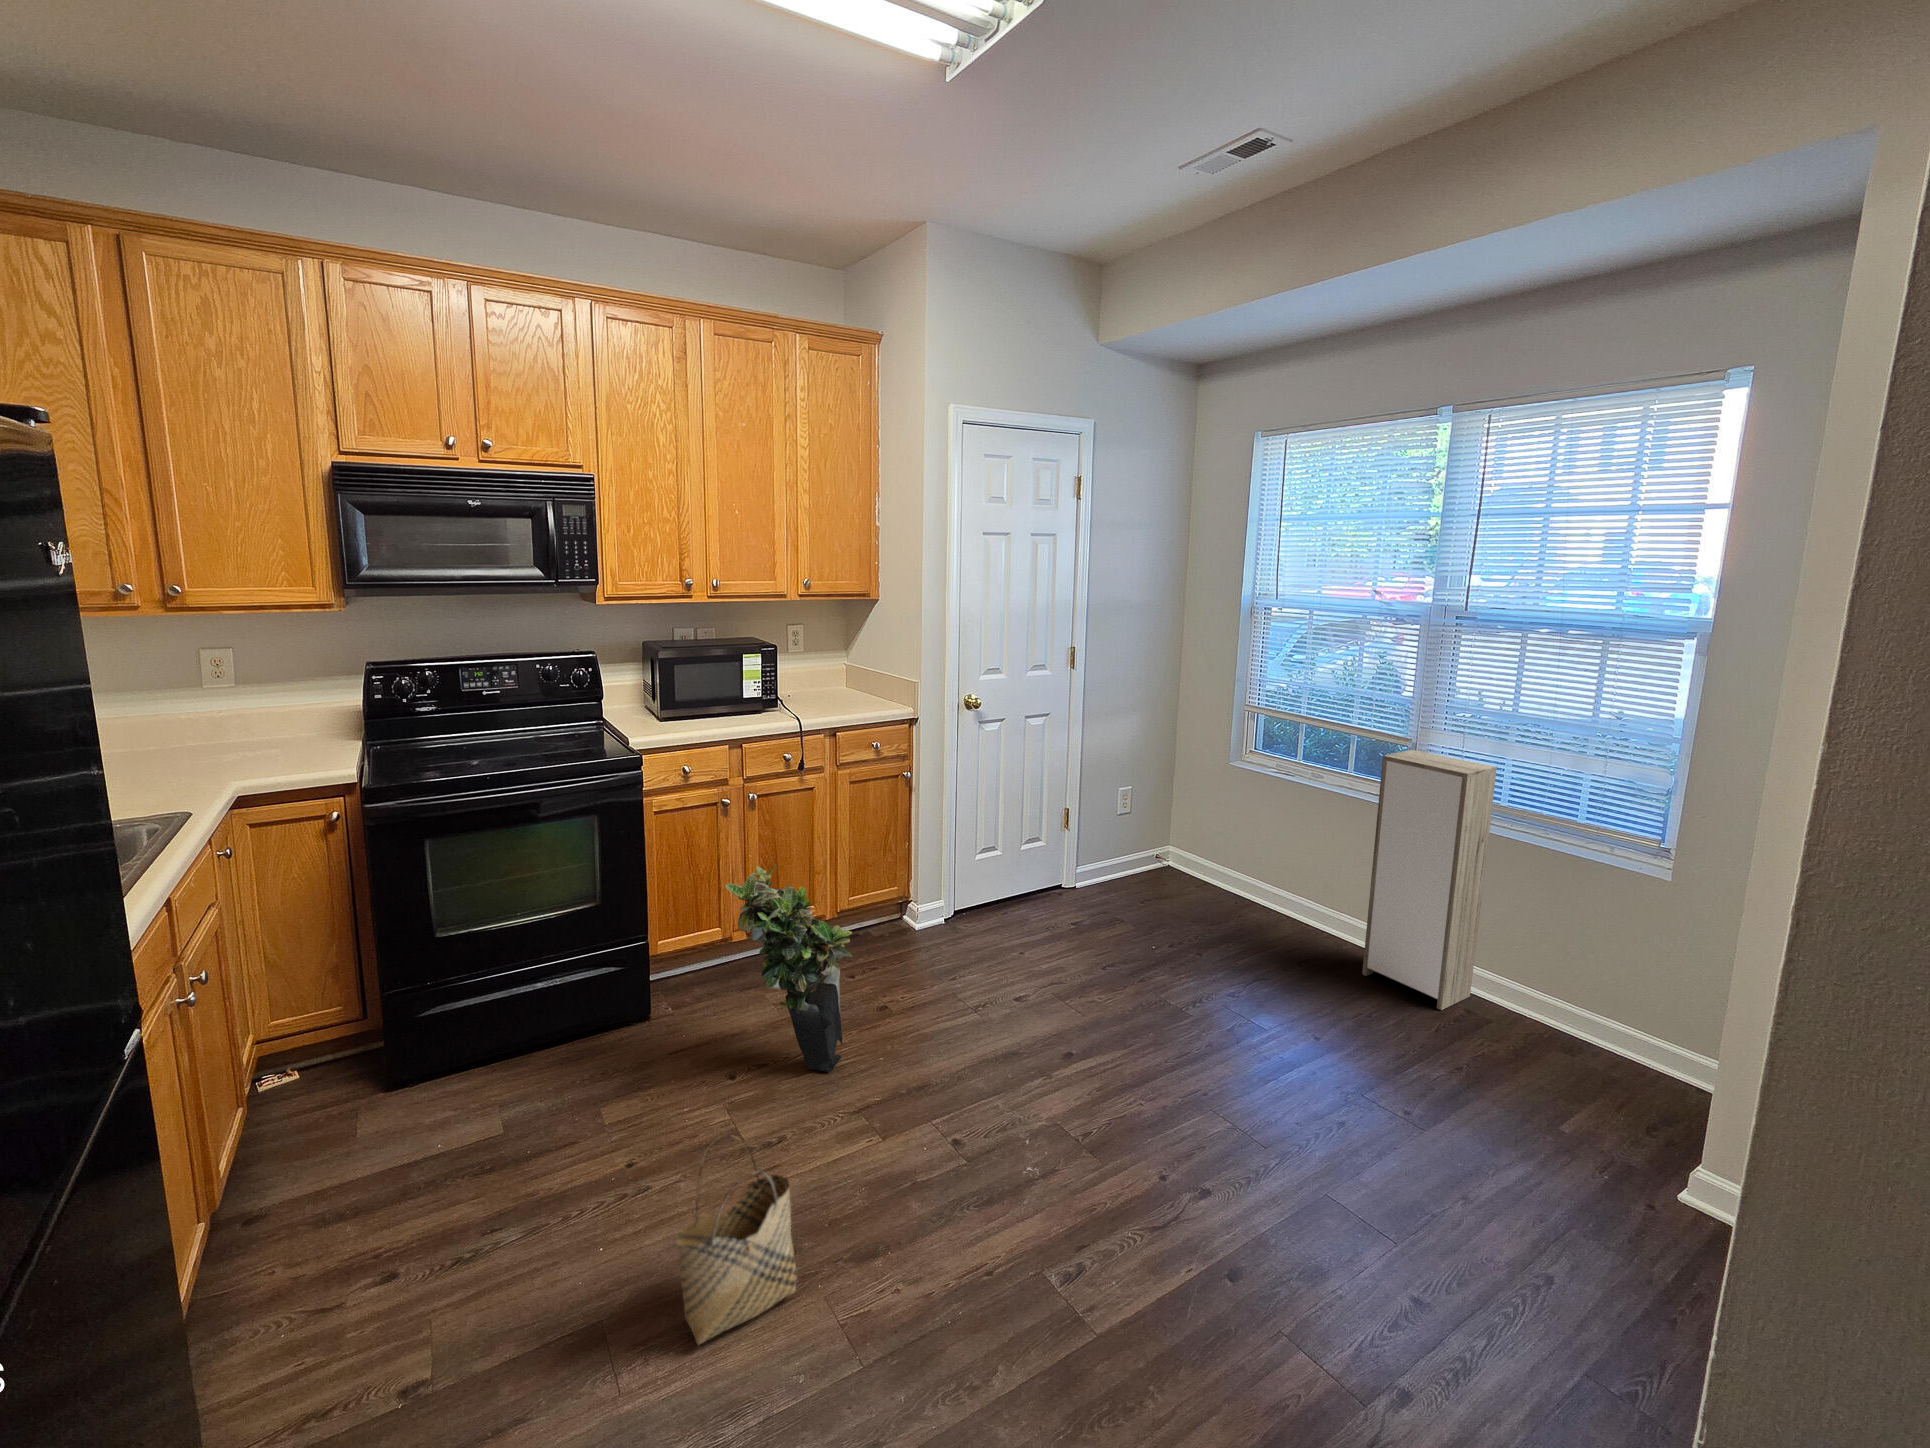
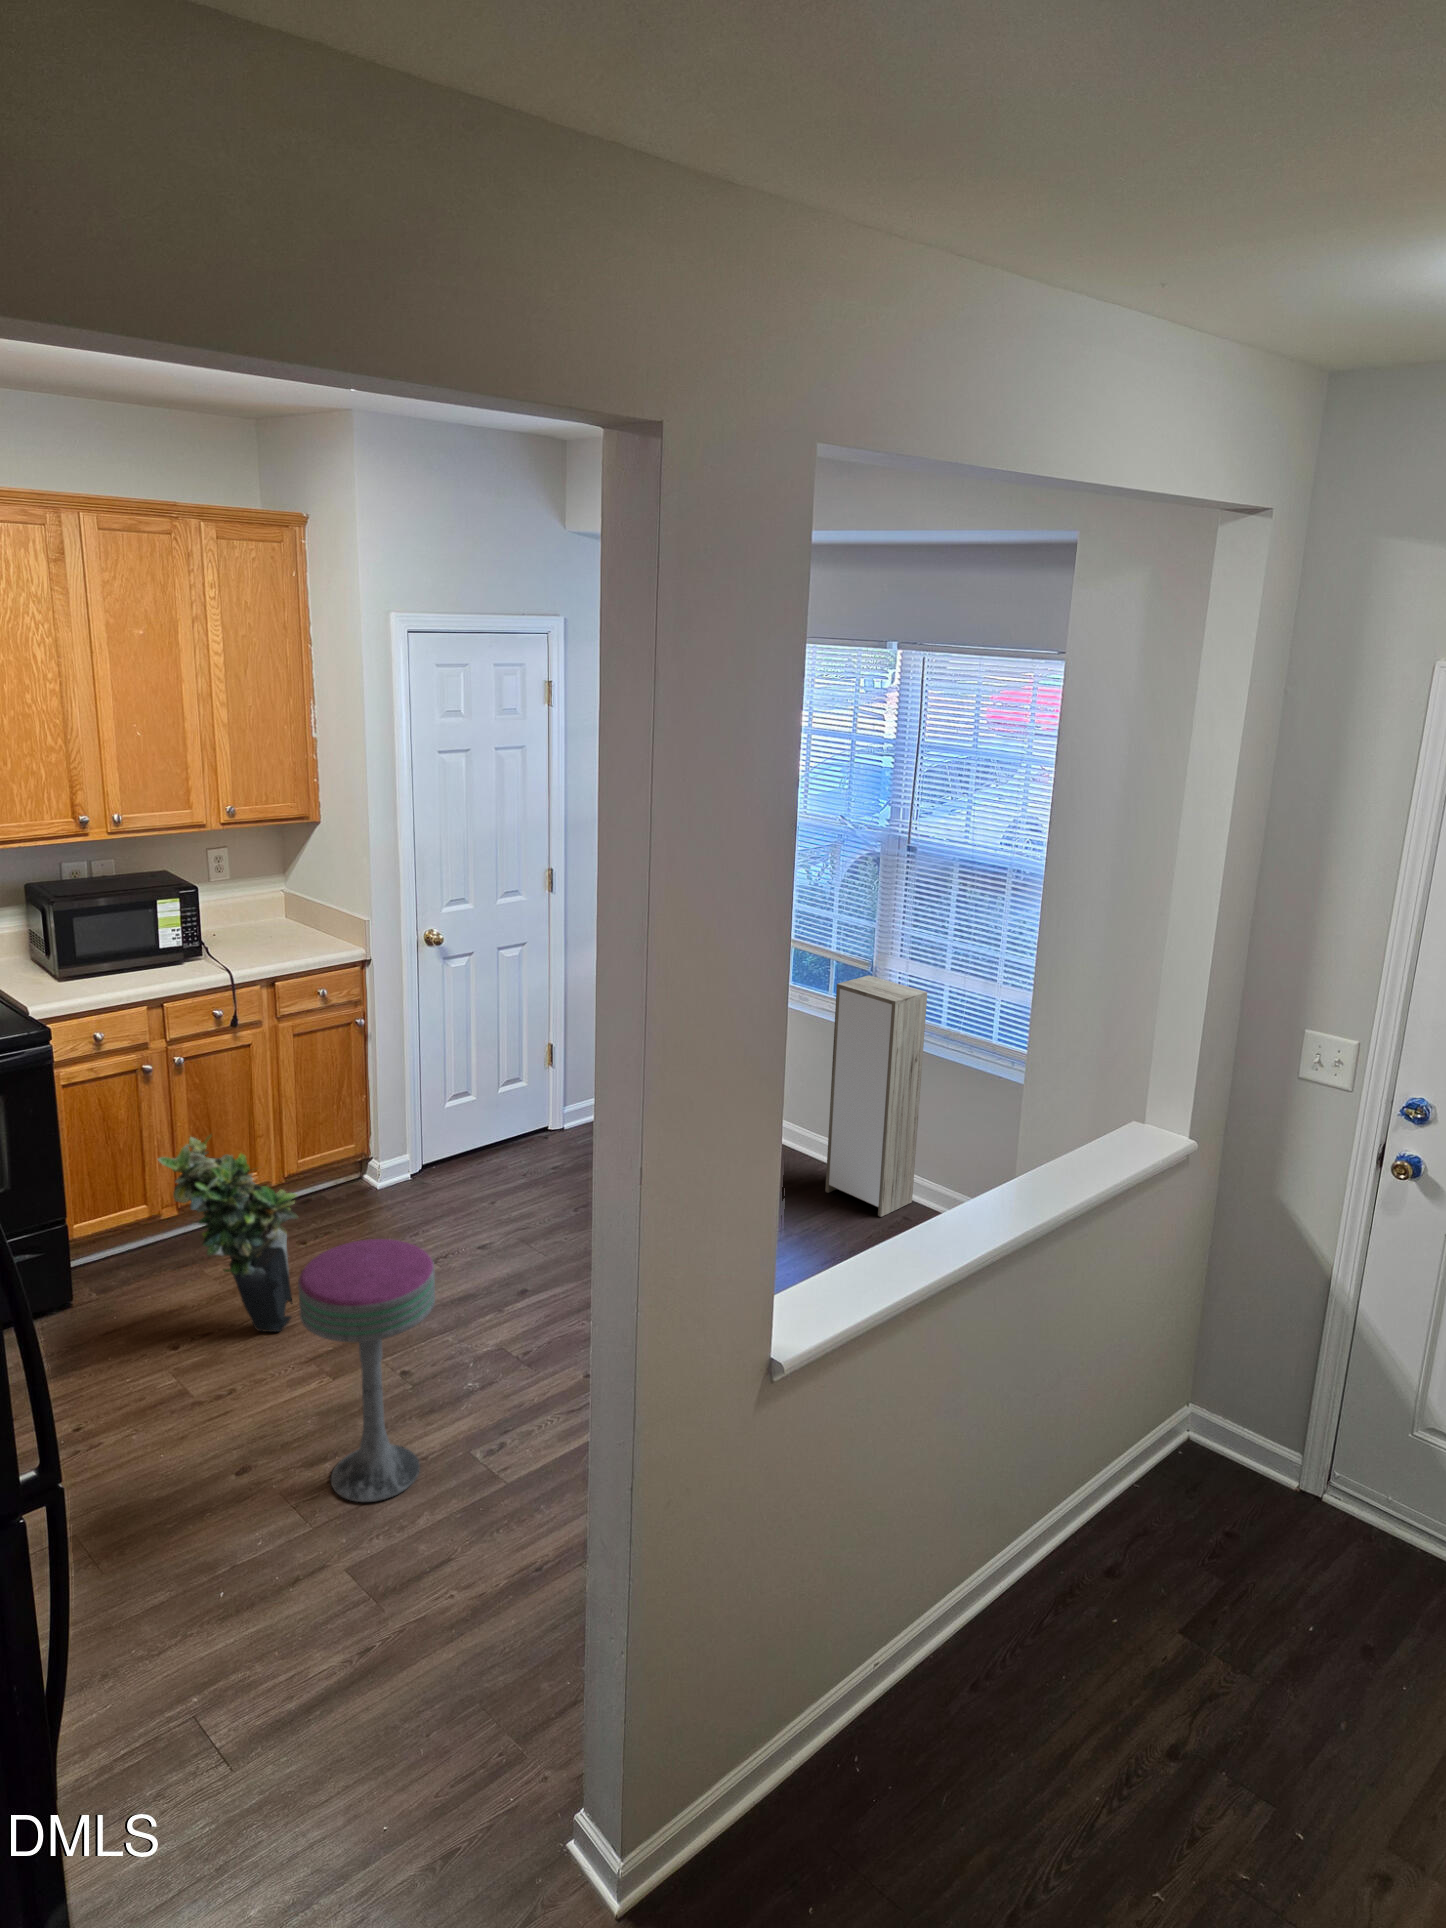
bar stool: none [857,997,1015,1334] -> present [298,1239,435,1502]
woven basket: present [676,1134,797,1345] -> none [142,1372,253,1537]

